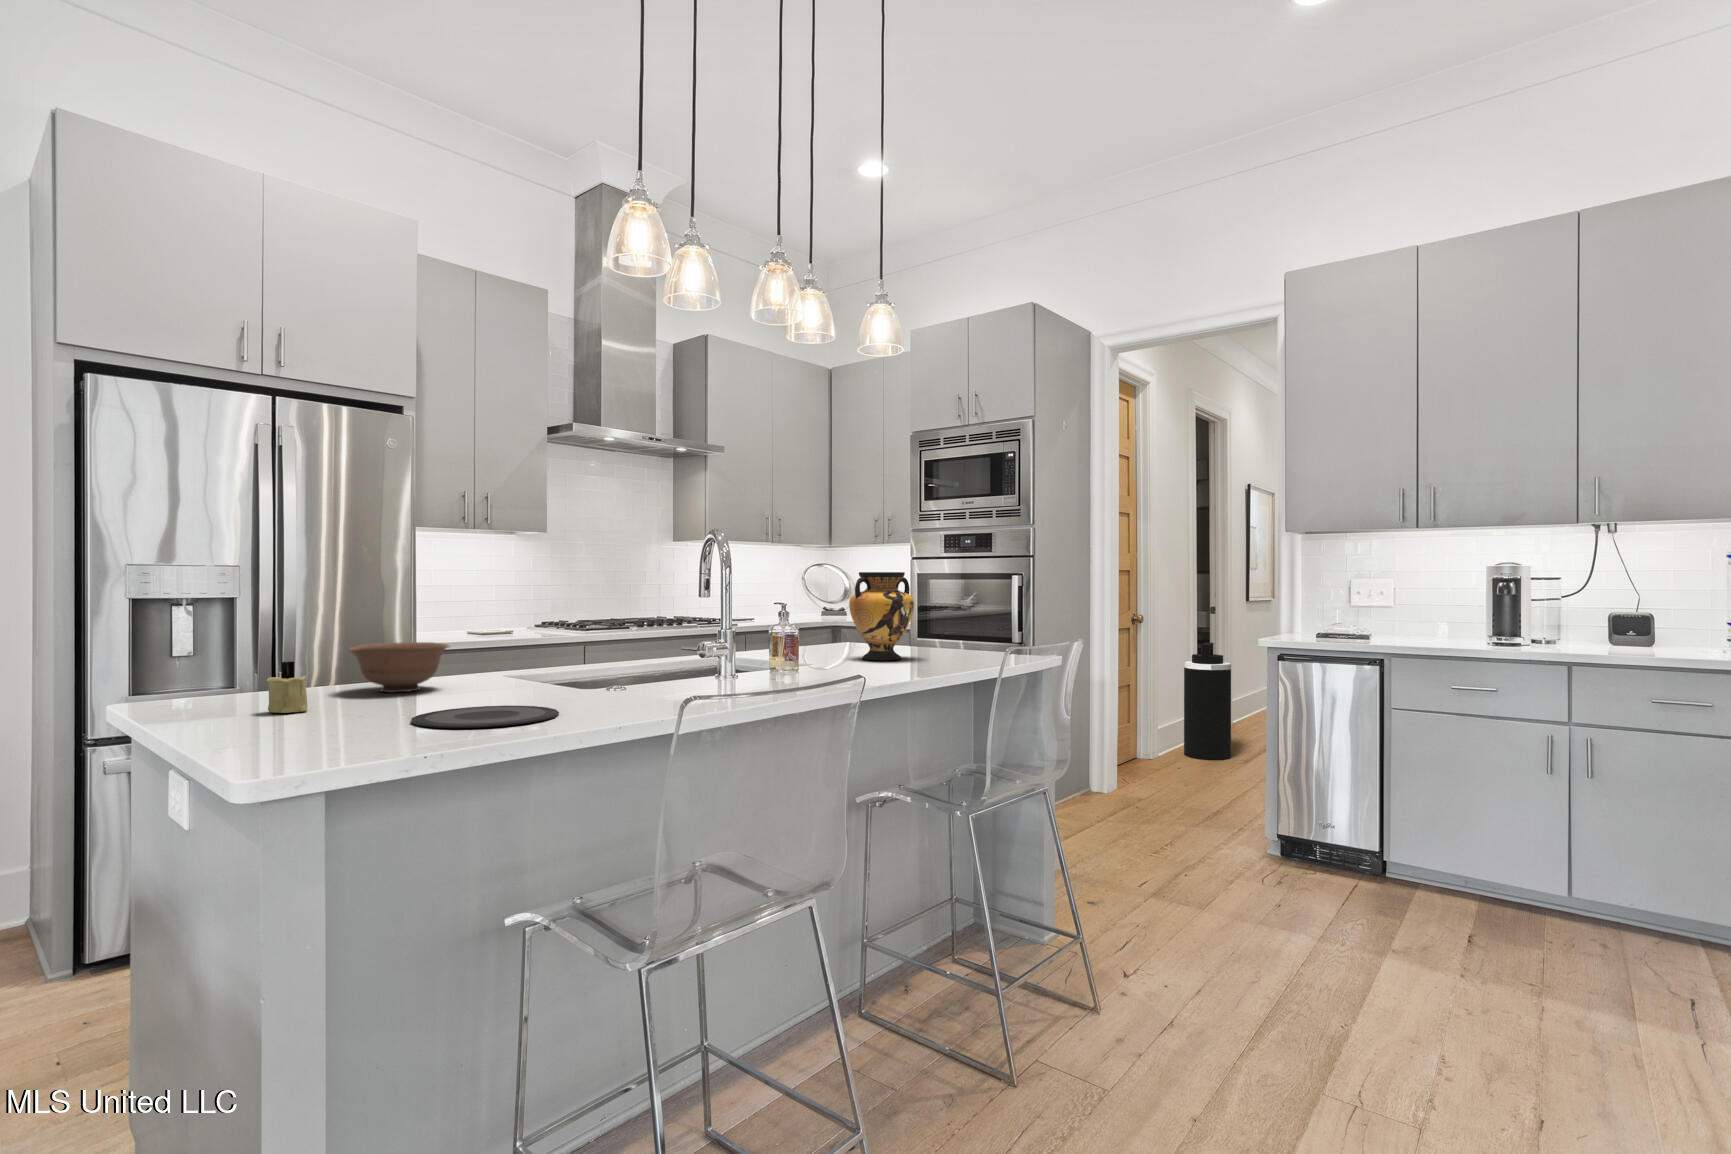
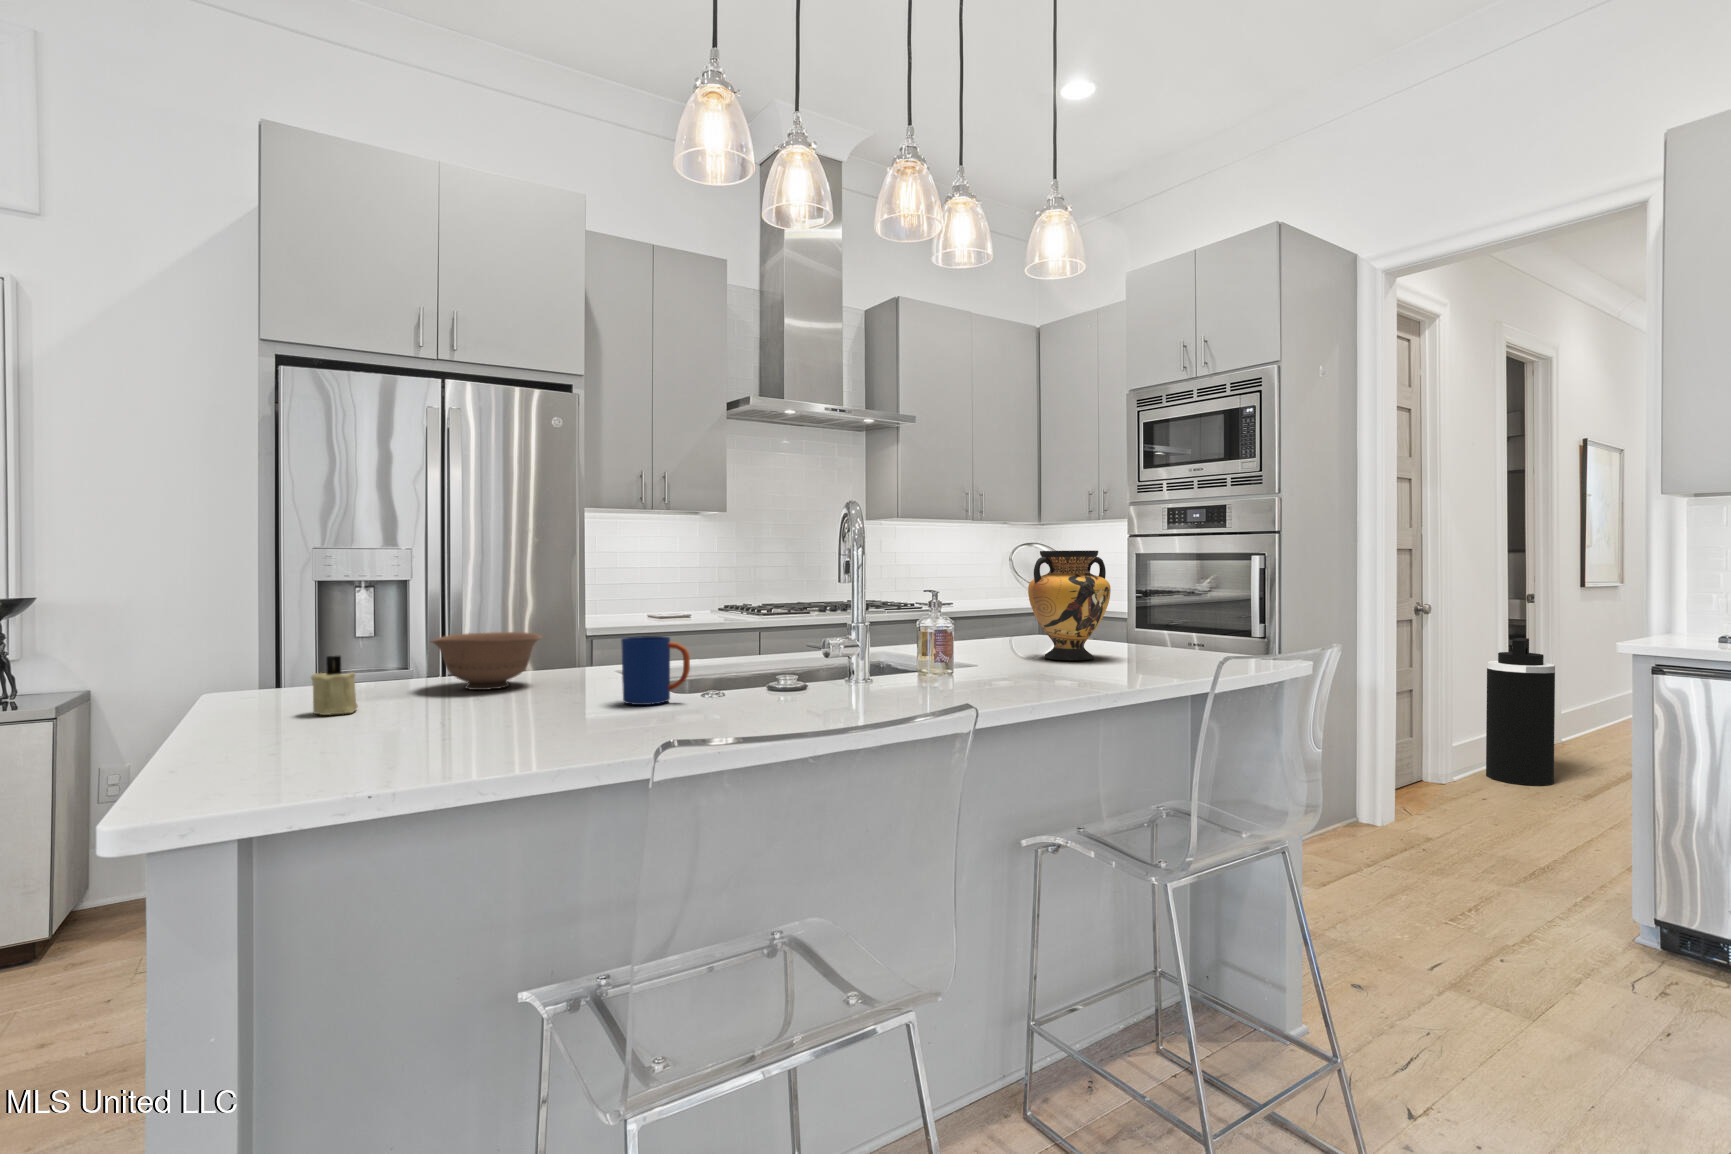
mug: none [544,642,602,698] -> present [621,636,690,705]
plate: present [411,705,559,728] -> none [427,714,610,748]

